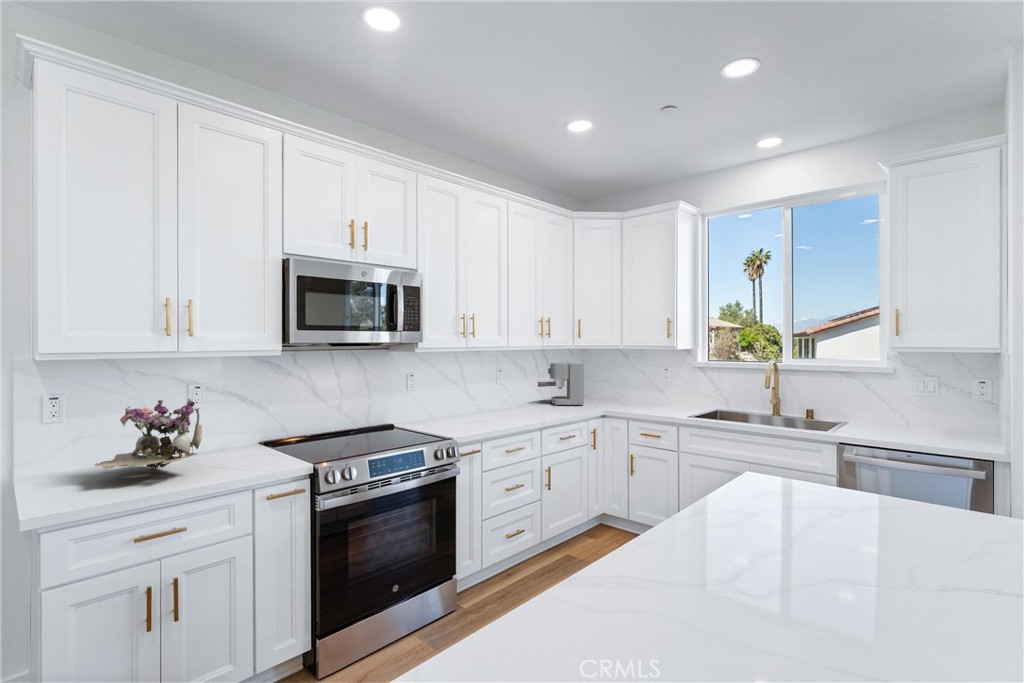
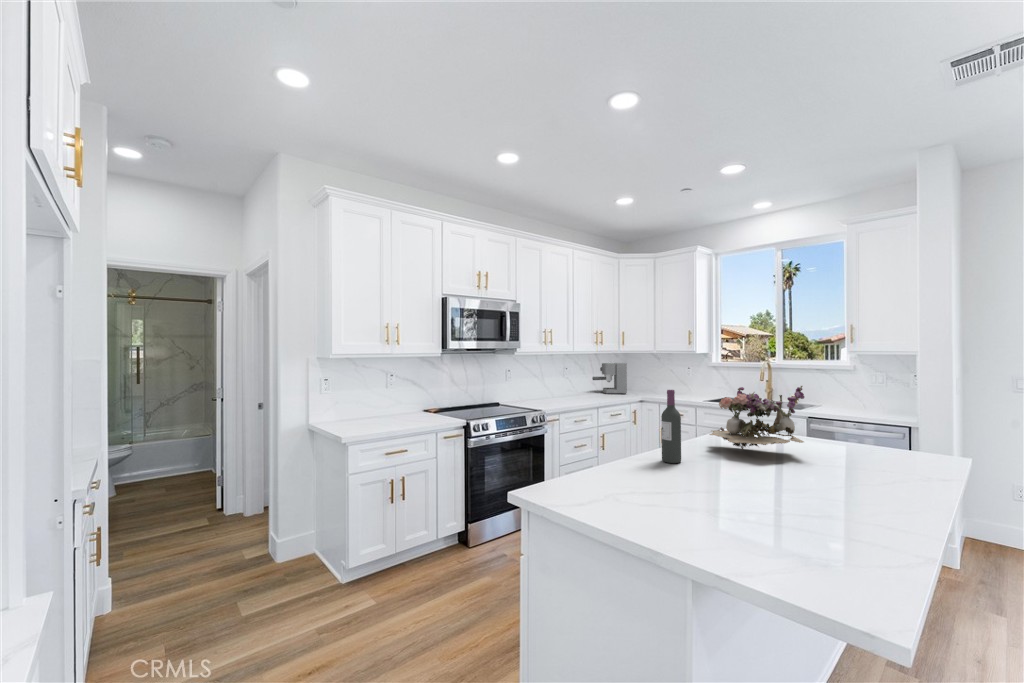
flower arrangement: present [95,399,202,472] -> present [710,386,804,450]
wine bottle: none [653,442,700,628] -> present [661,390,681,463]

